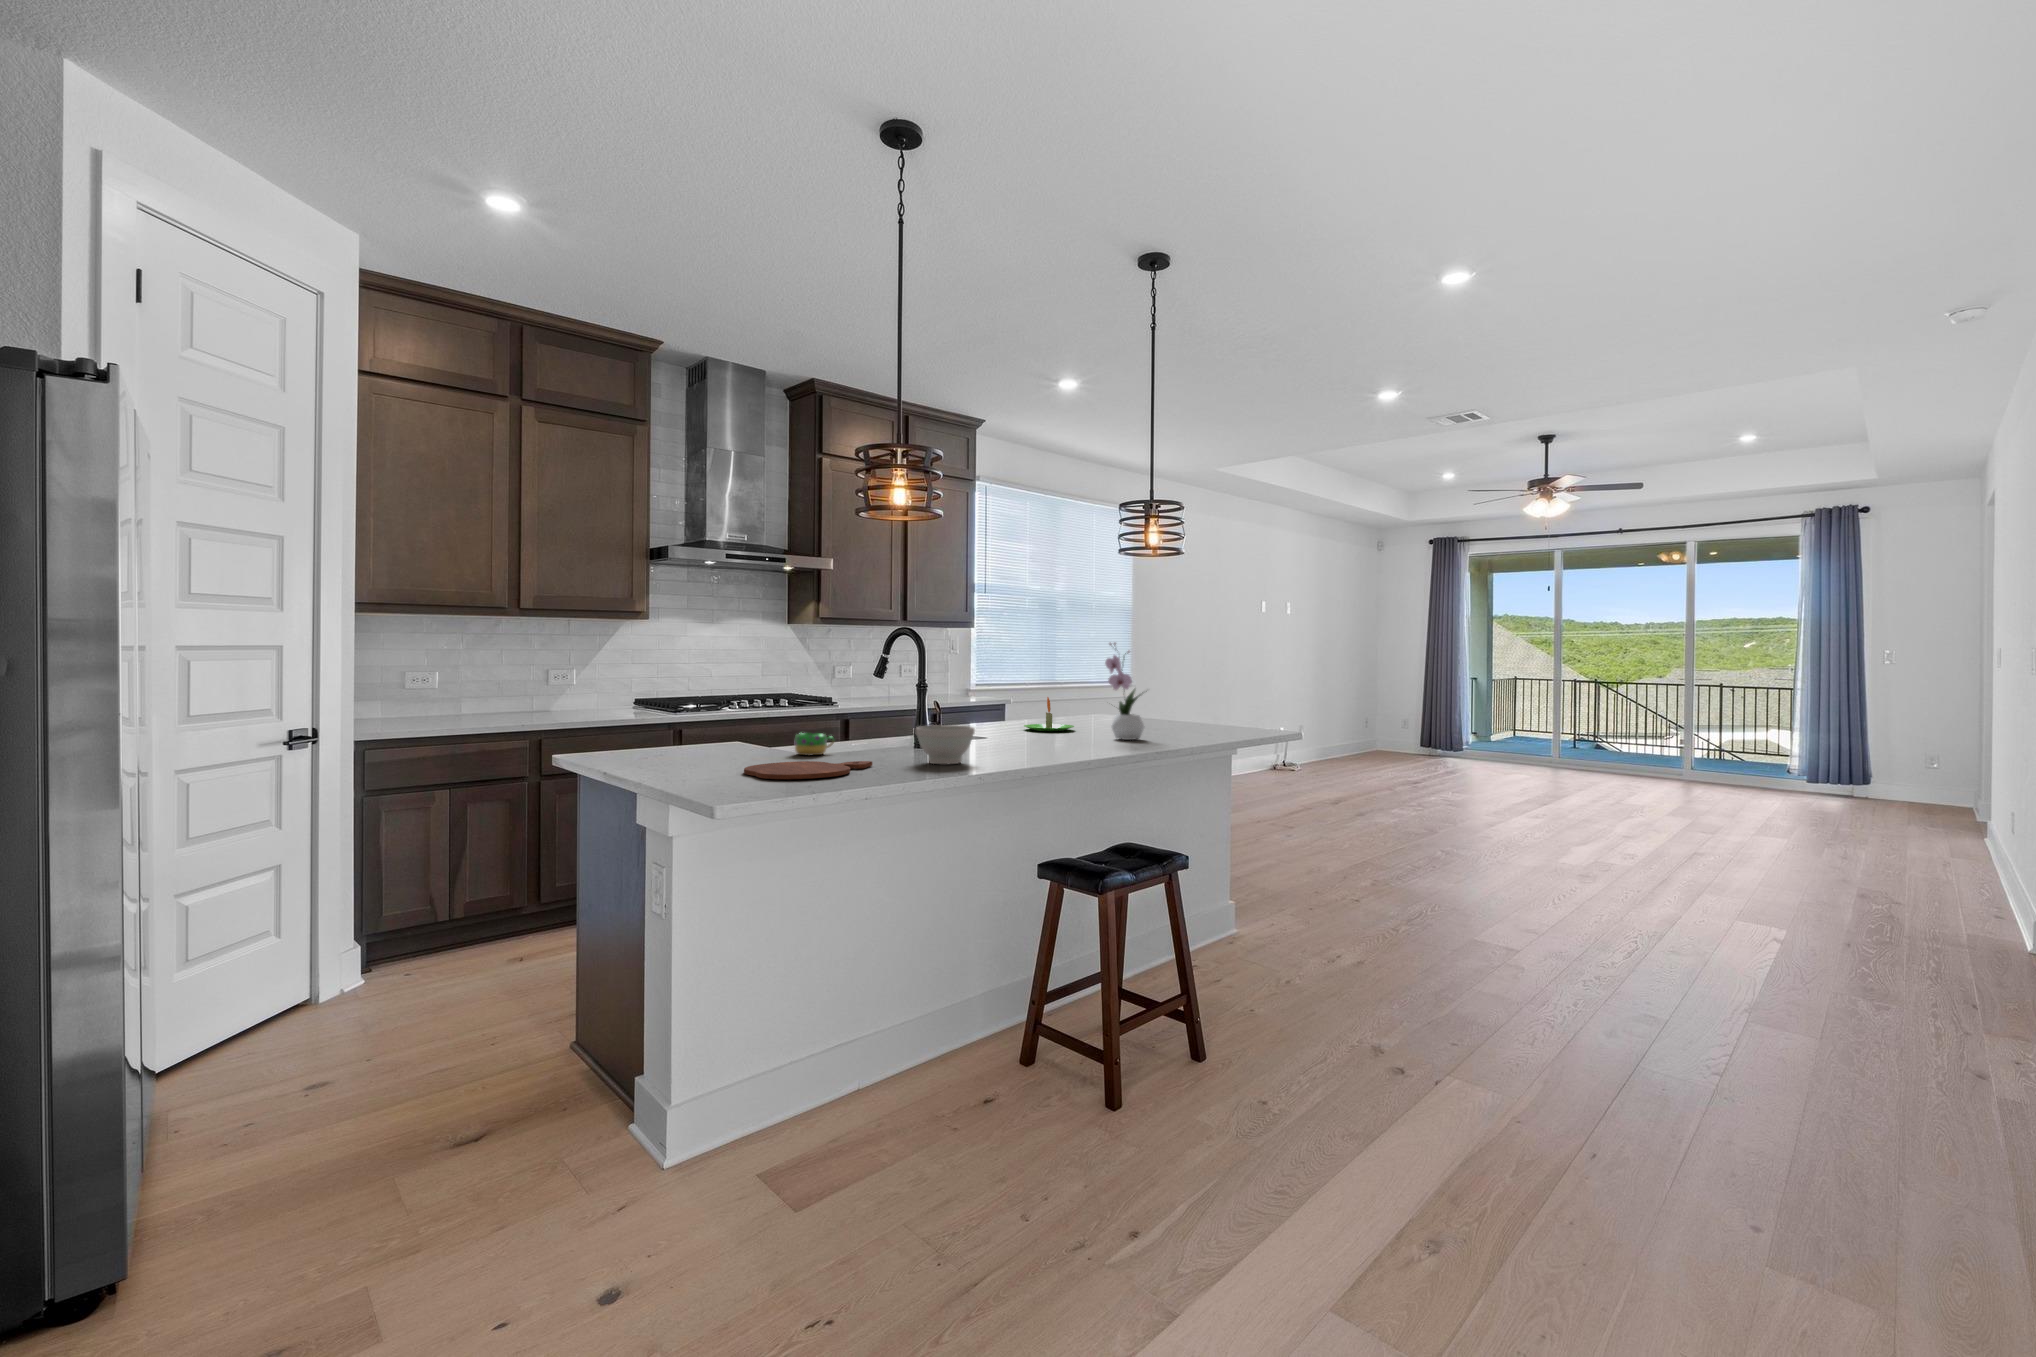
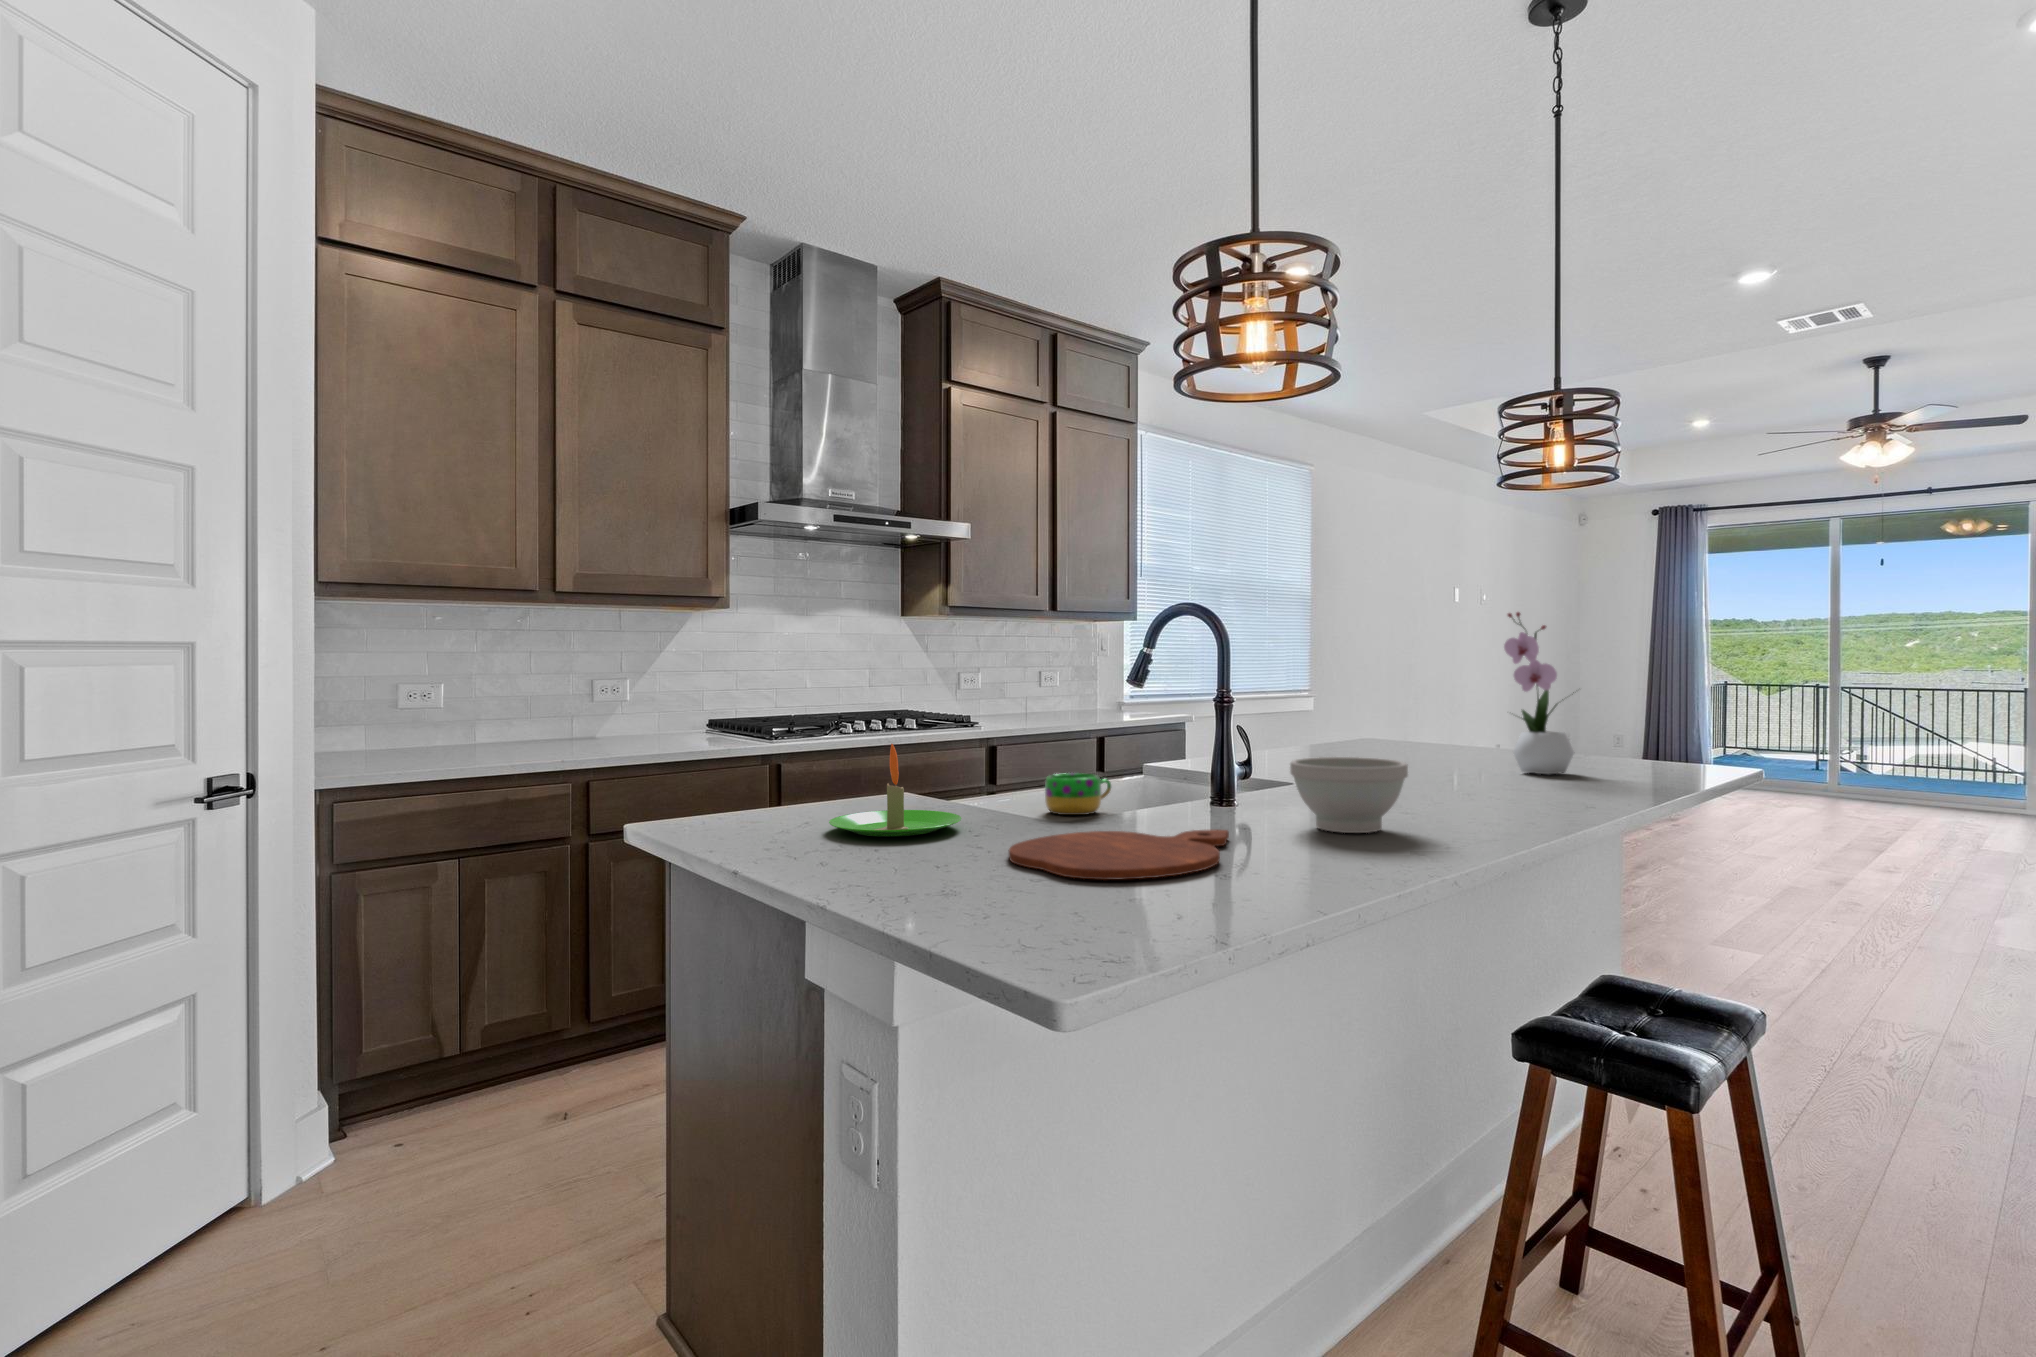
candle: present [1024,697,1074,731] -> present [829,744,962,837]

